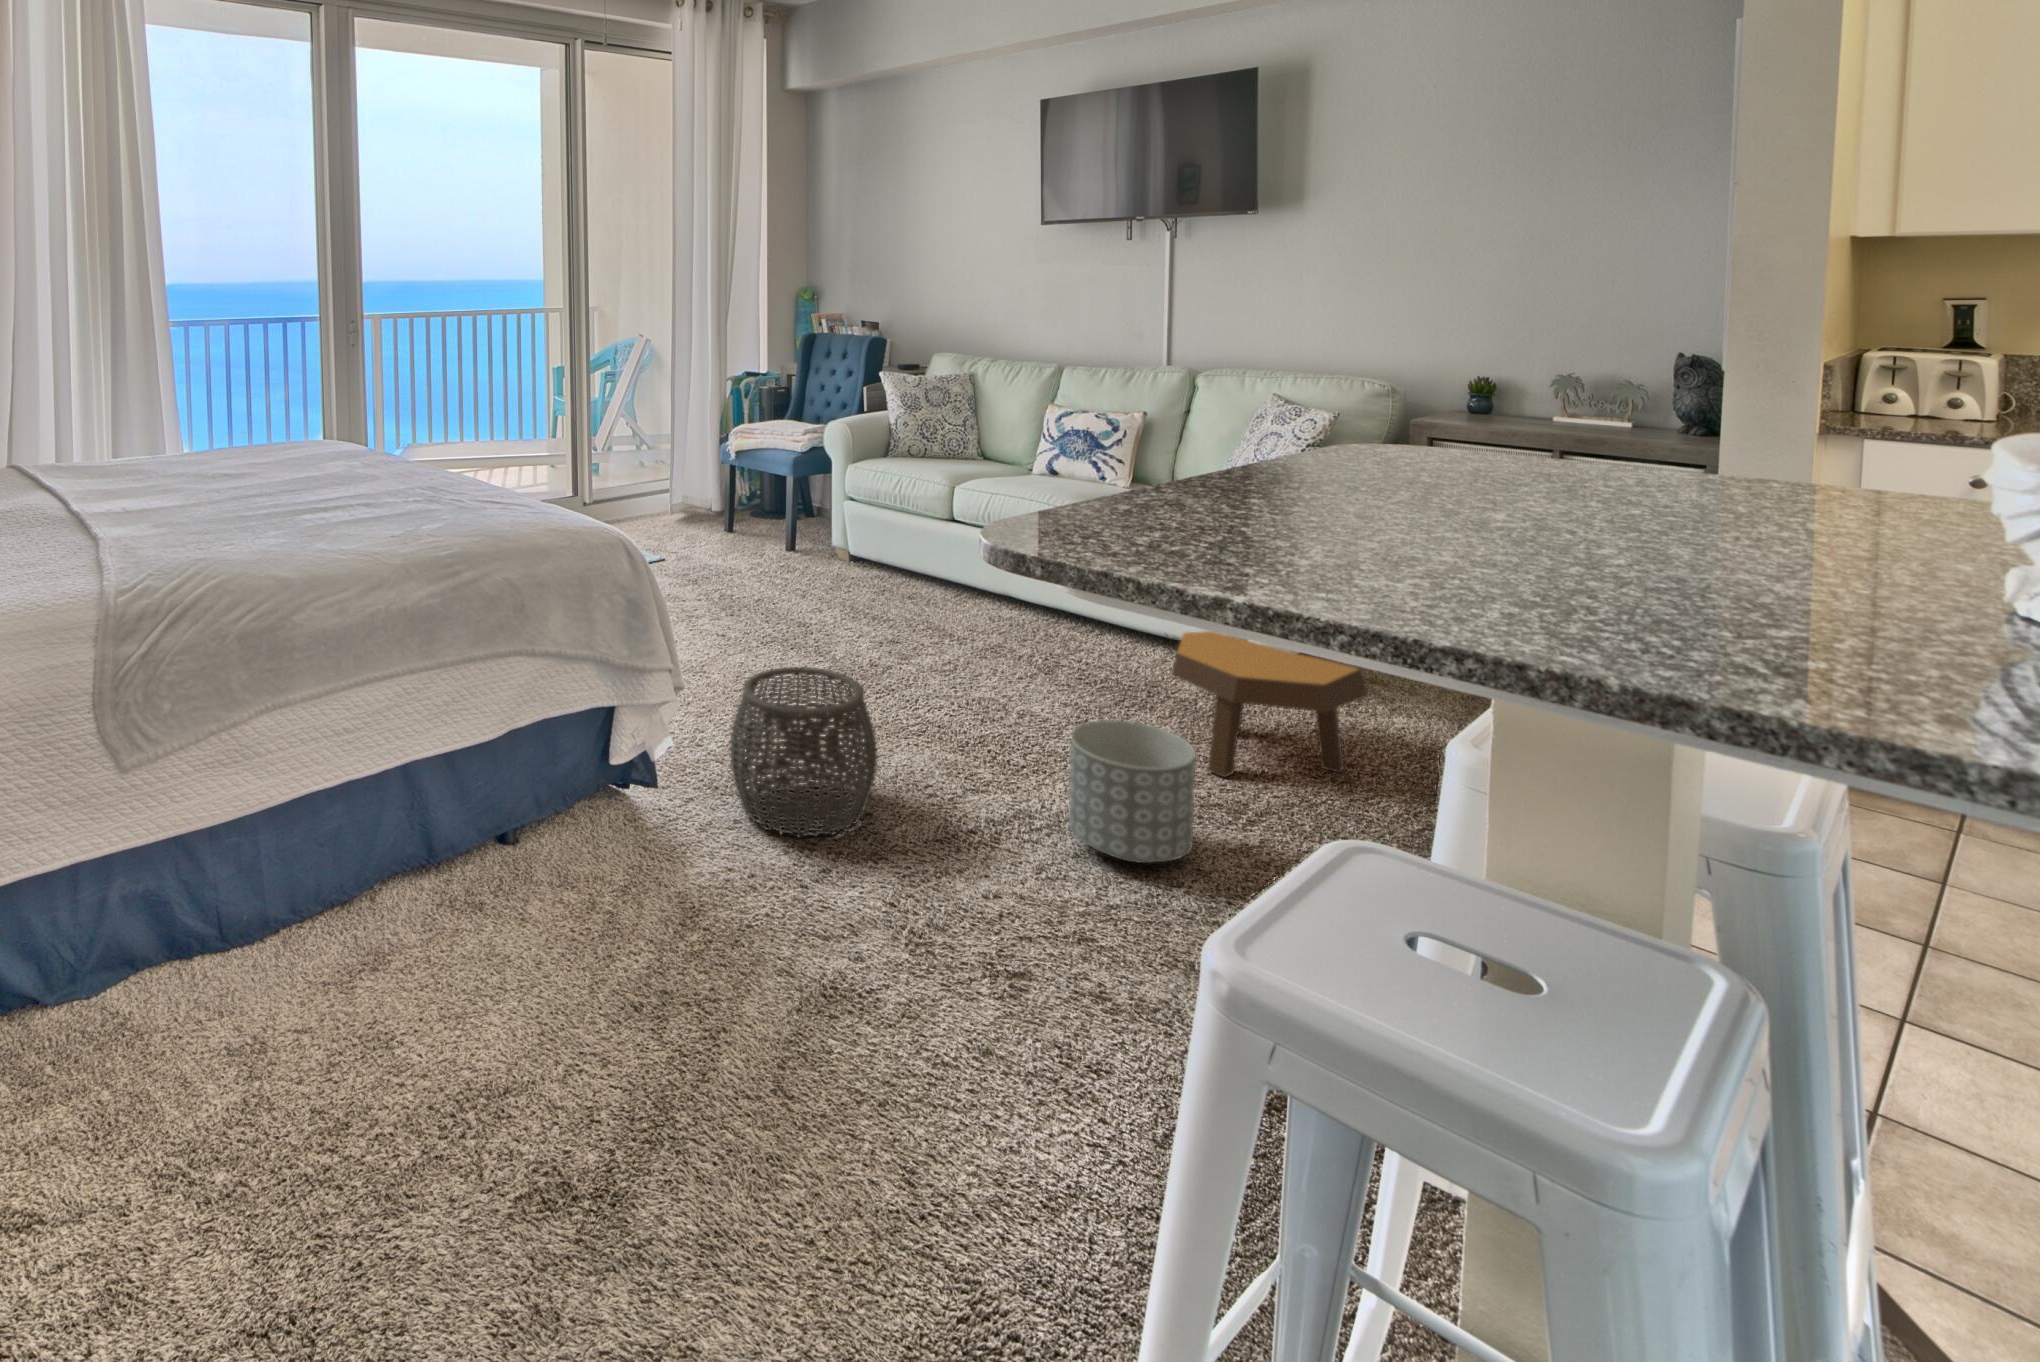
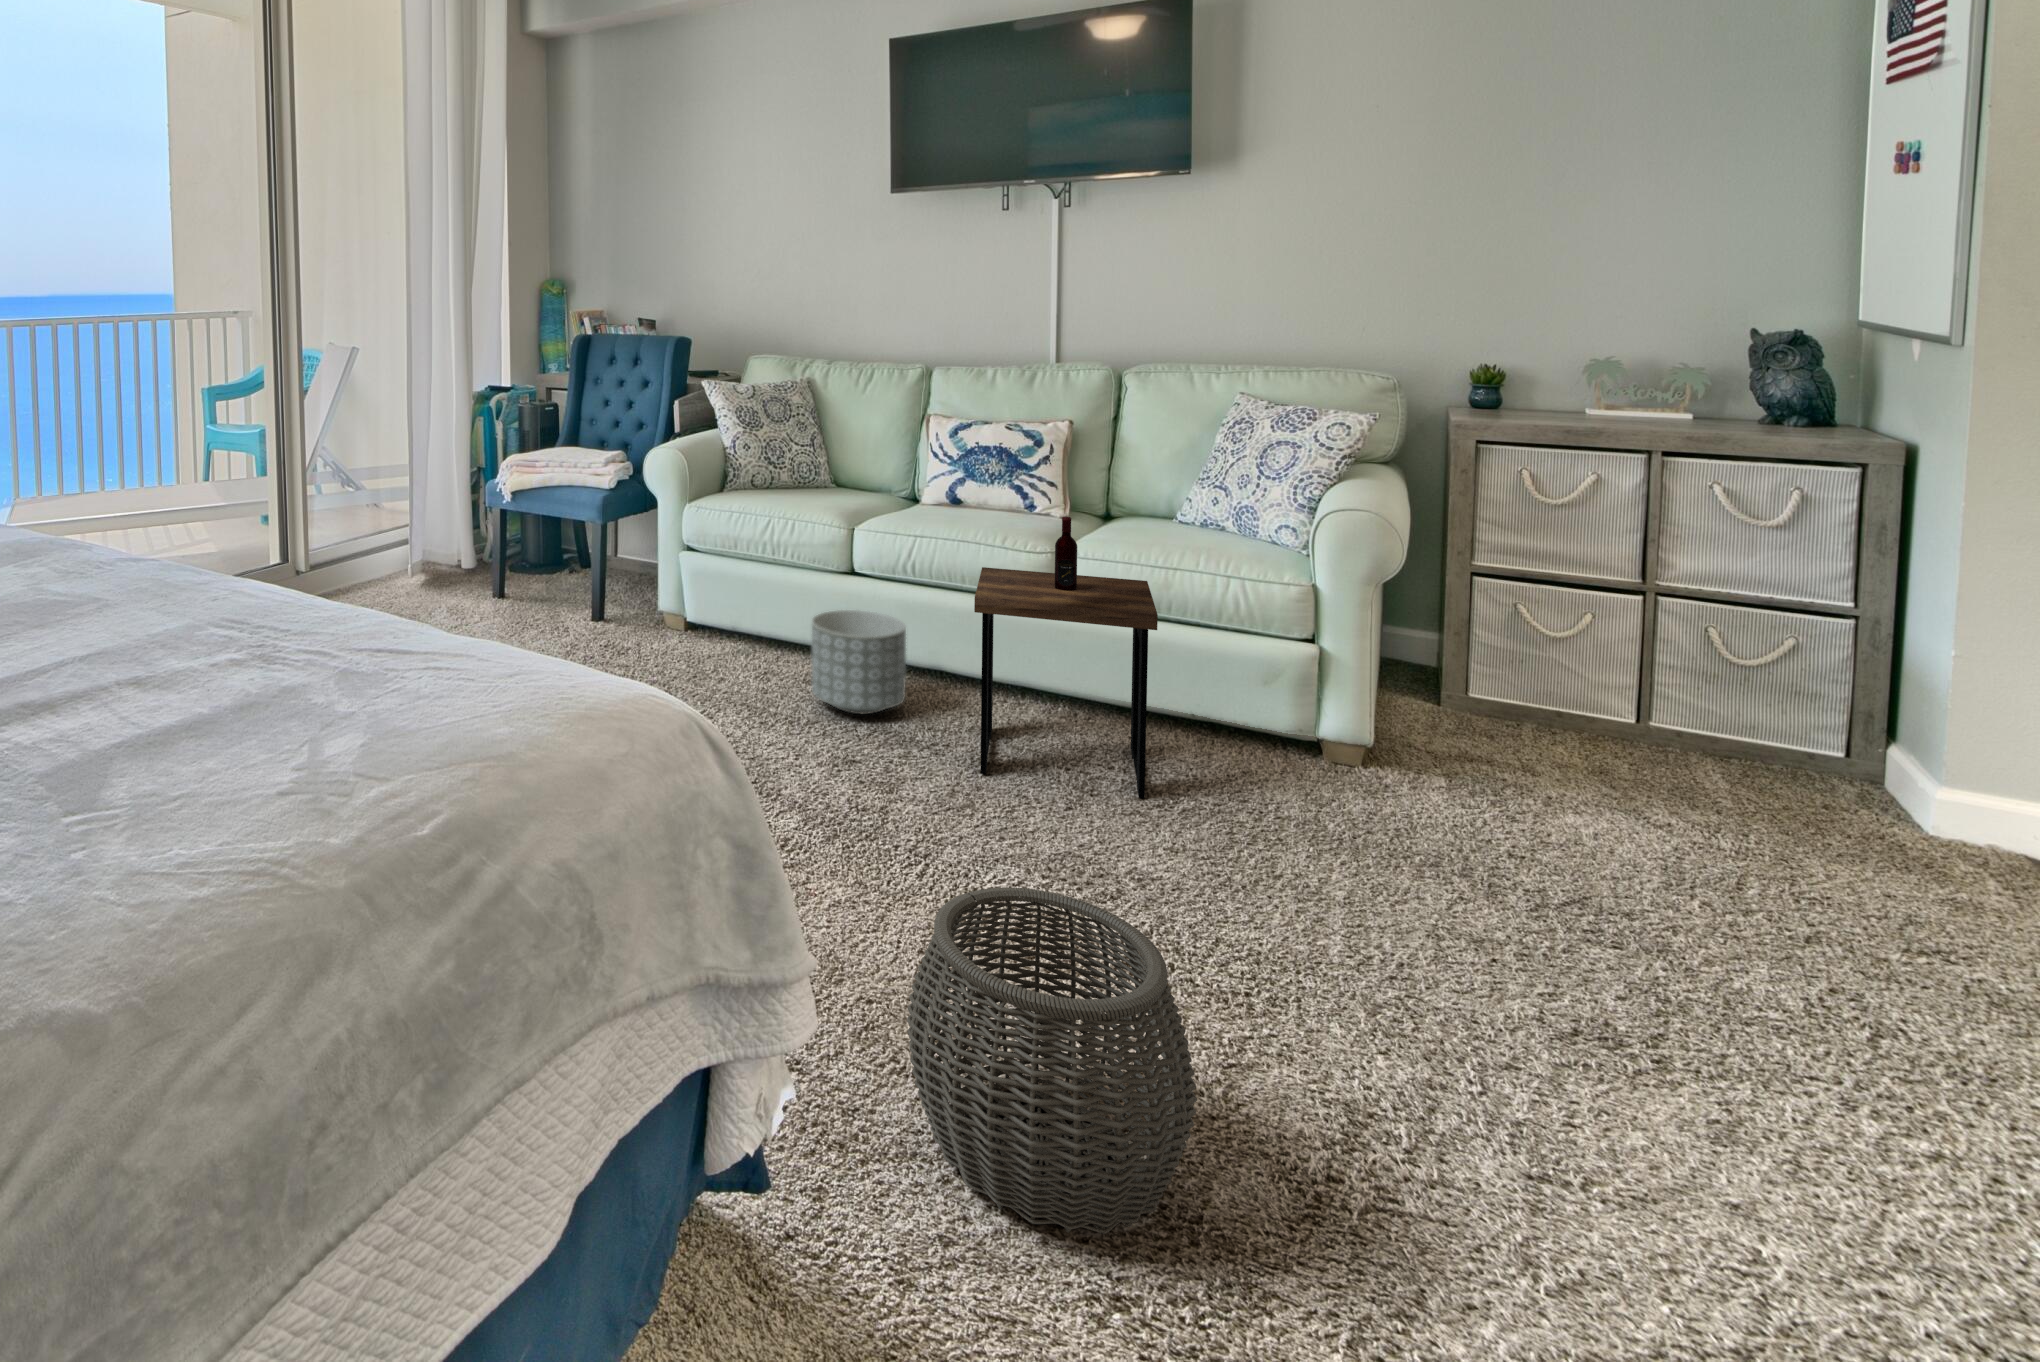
side table: none [968,476,1118,681] -> present [974,516,1158,799]
footstool: present [1172,631,1367,777] -> none [1349,716,1660,954]
planter: present [1069,720,1195,863] -> present [812,610,906,714]

